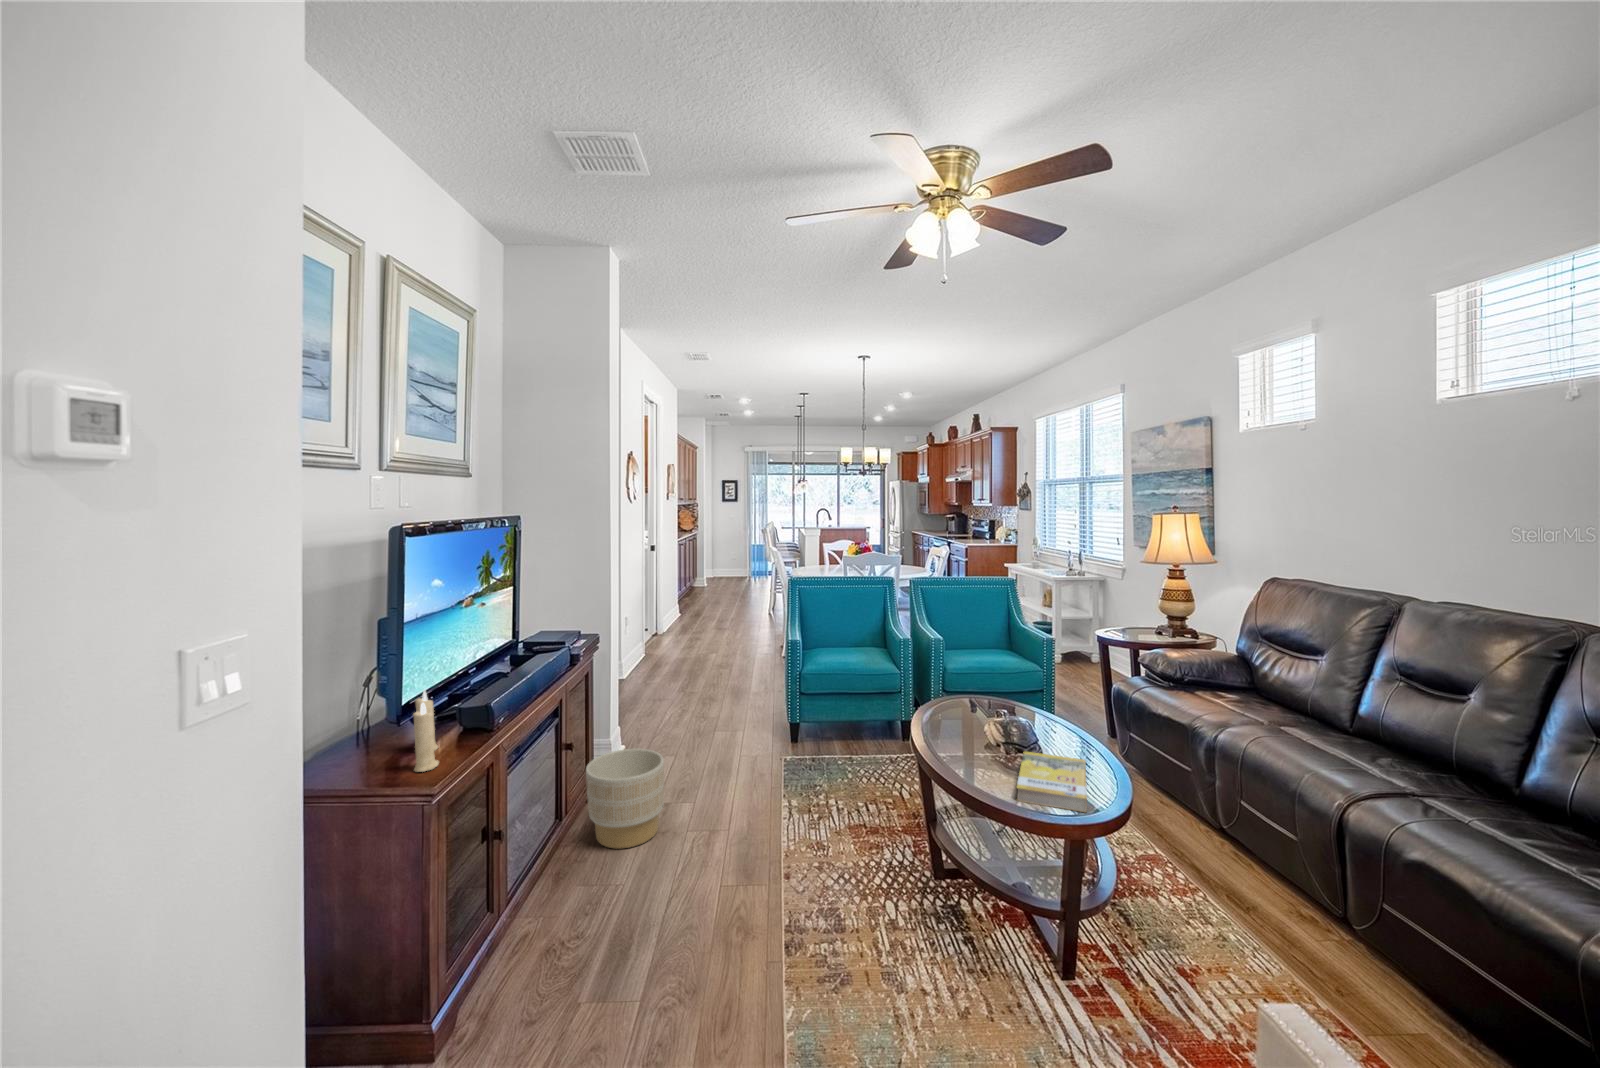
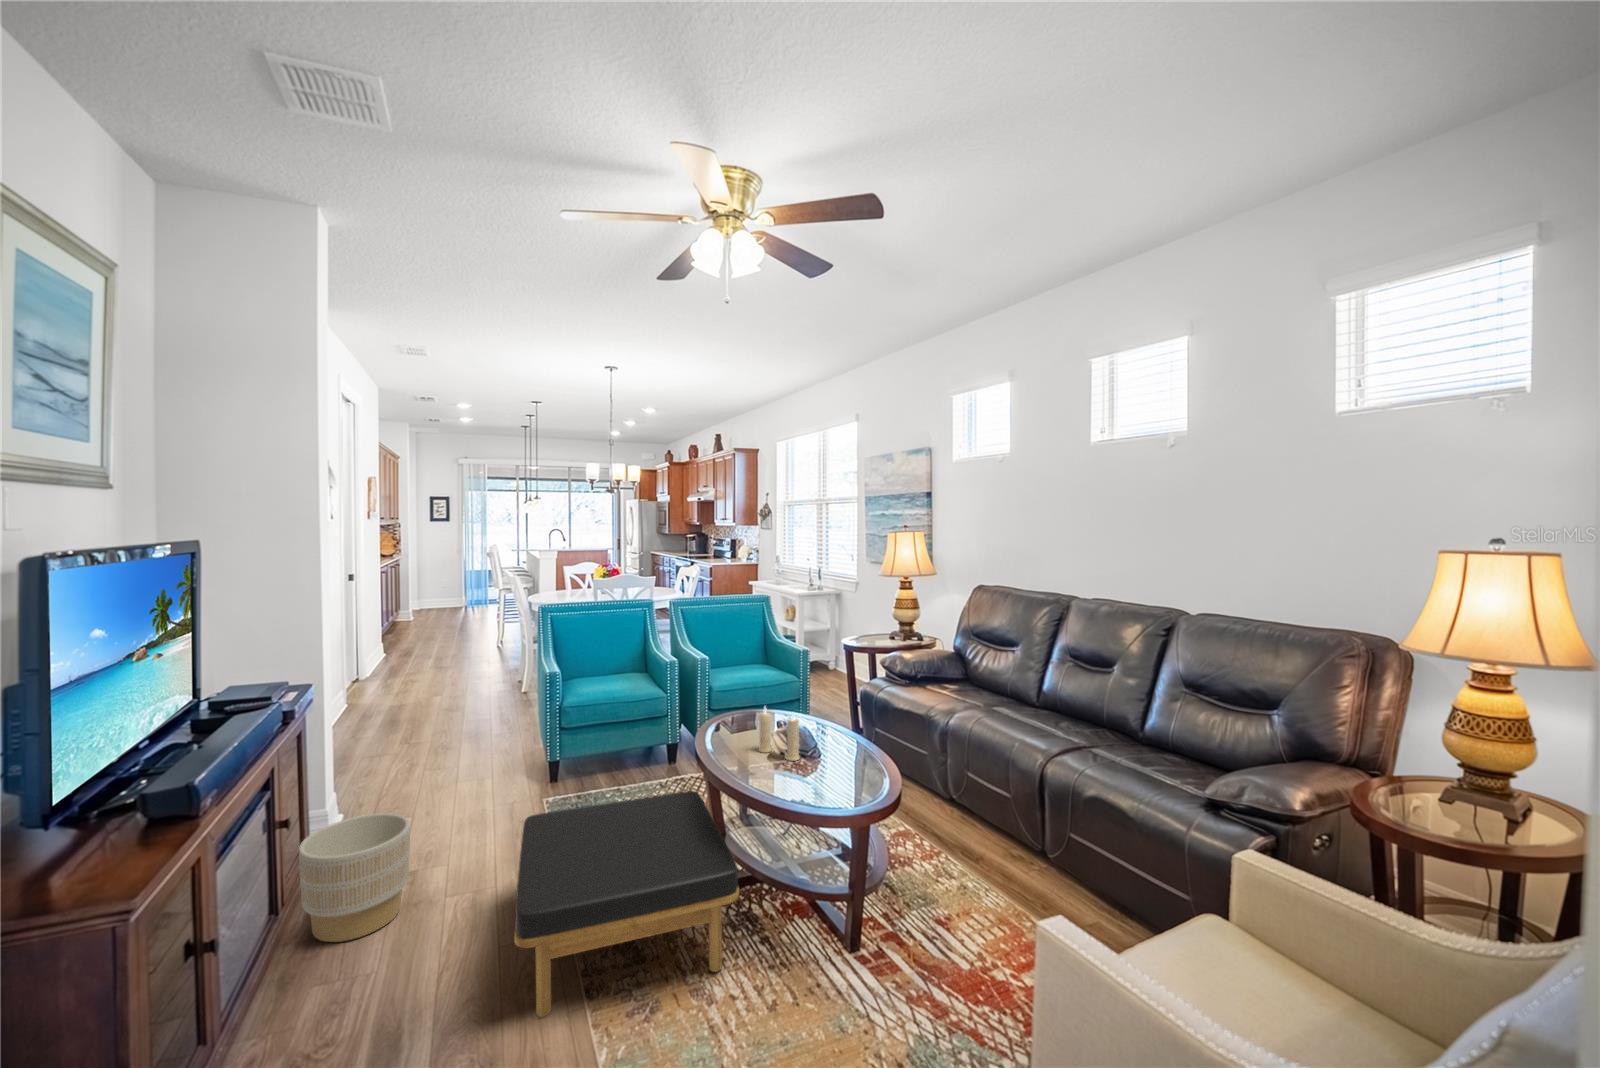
candle: present [413,691,439,772] -> present [758,707,800,761]
book: present [1017,752,1087,812] -> none [807,752,867,798]
ottoman: none [724,771,935,959] -> present [514,791,739,1017]

